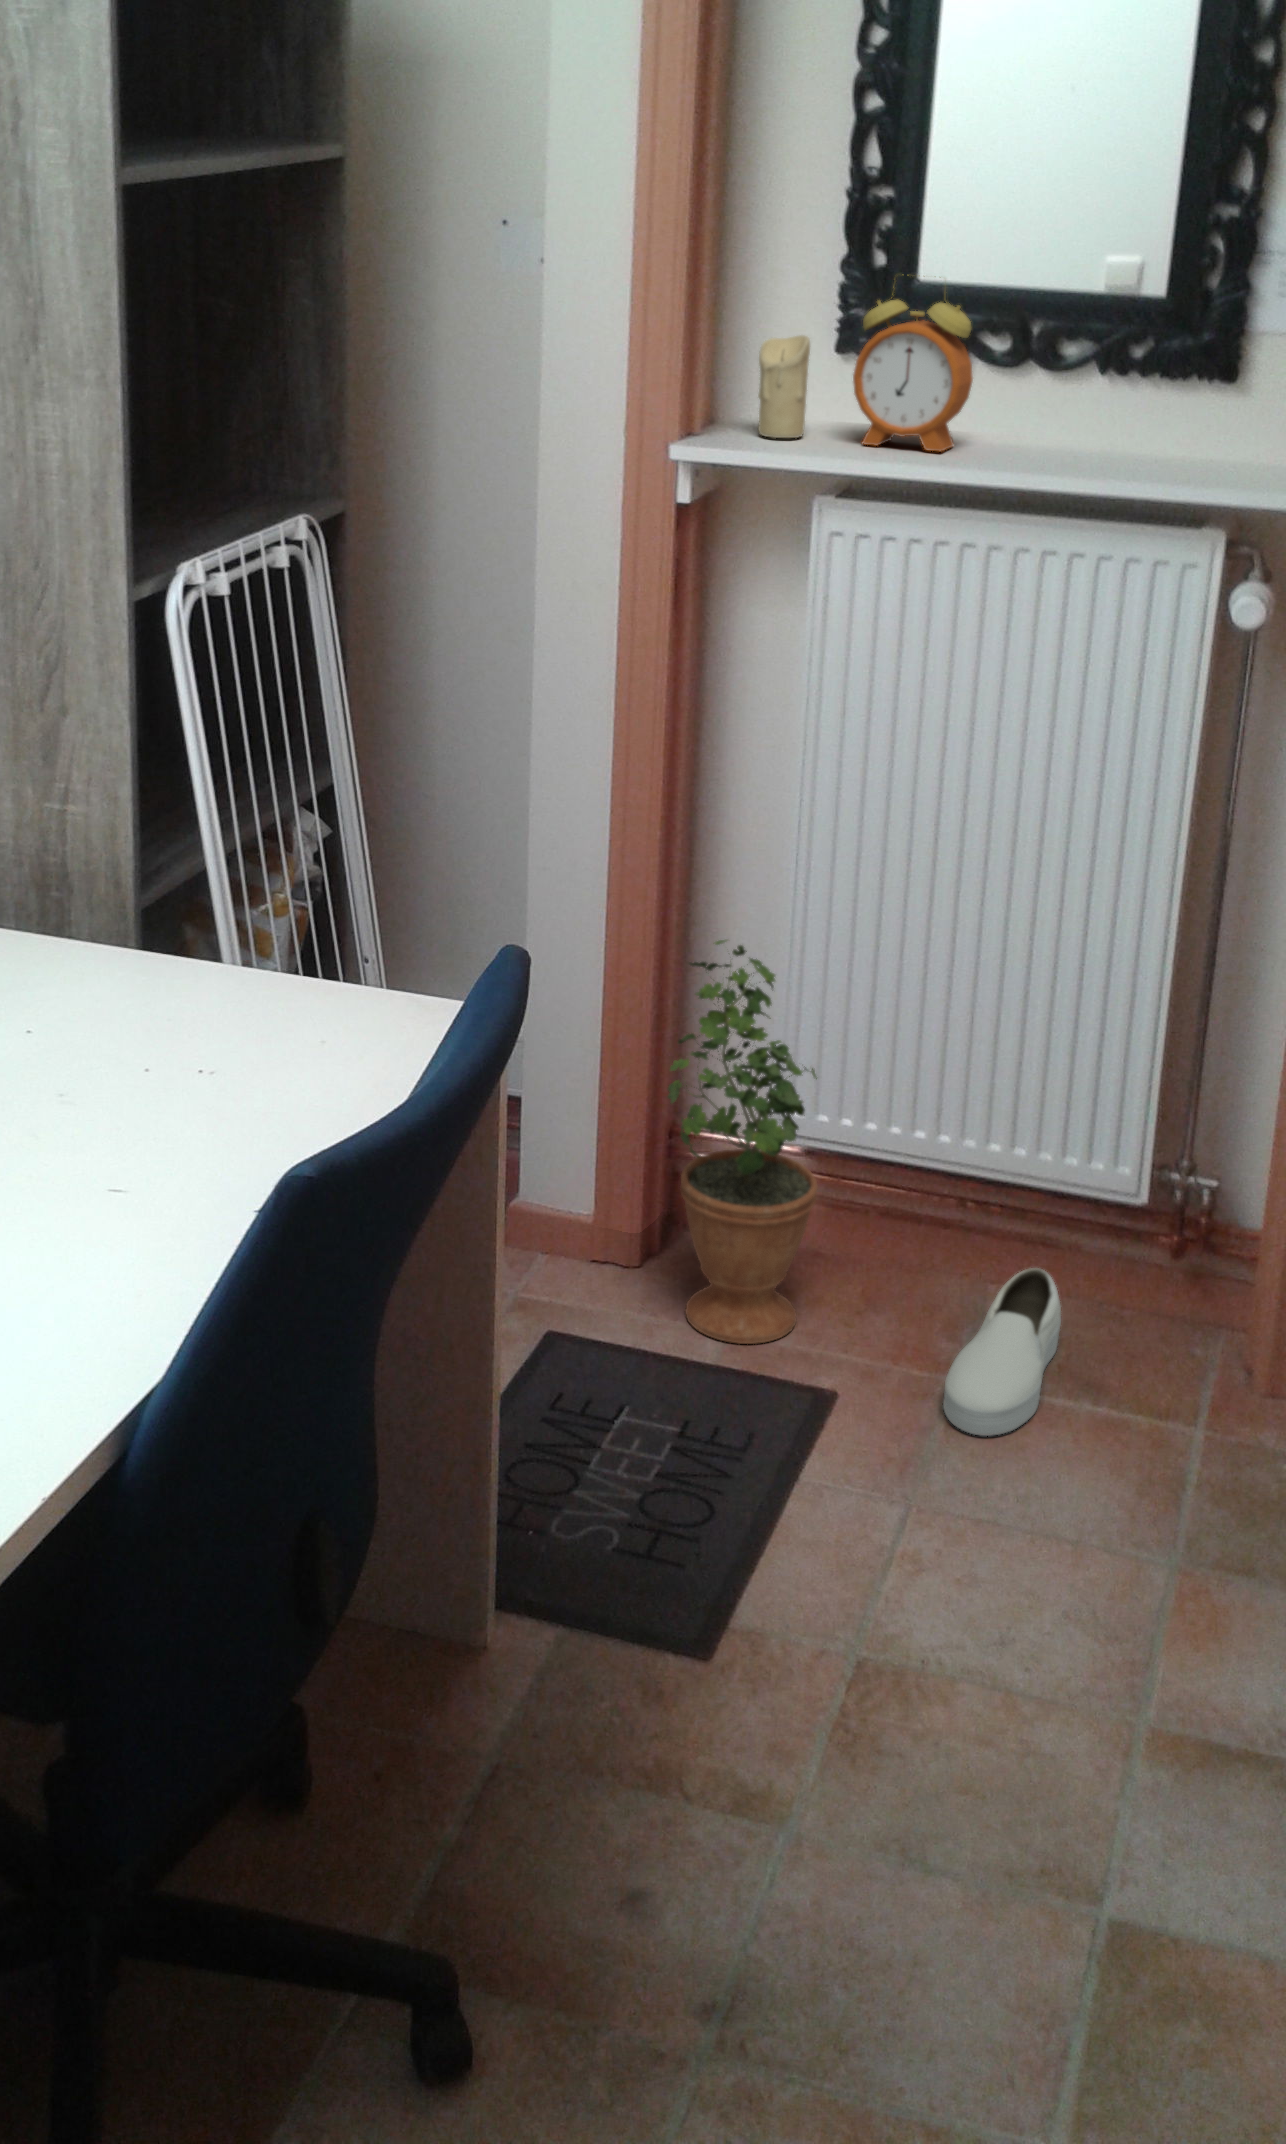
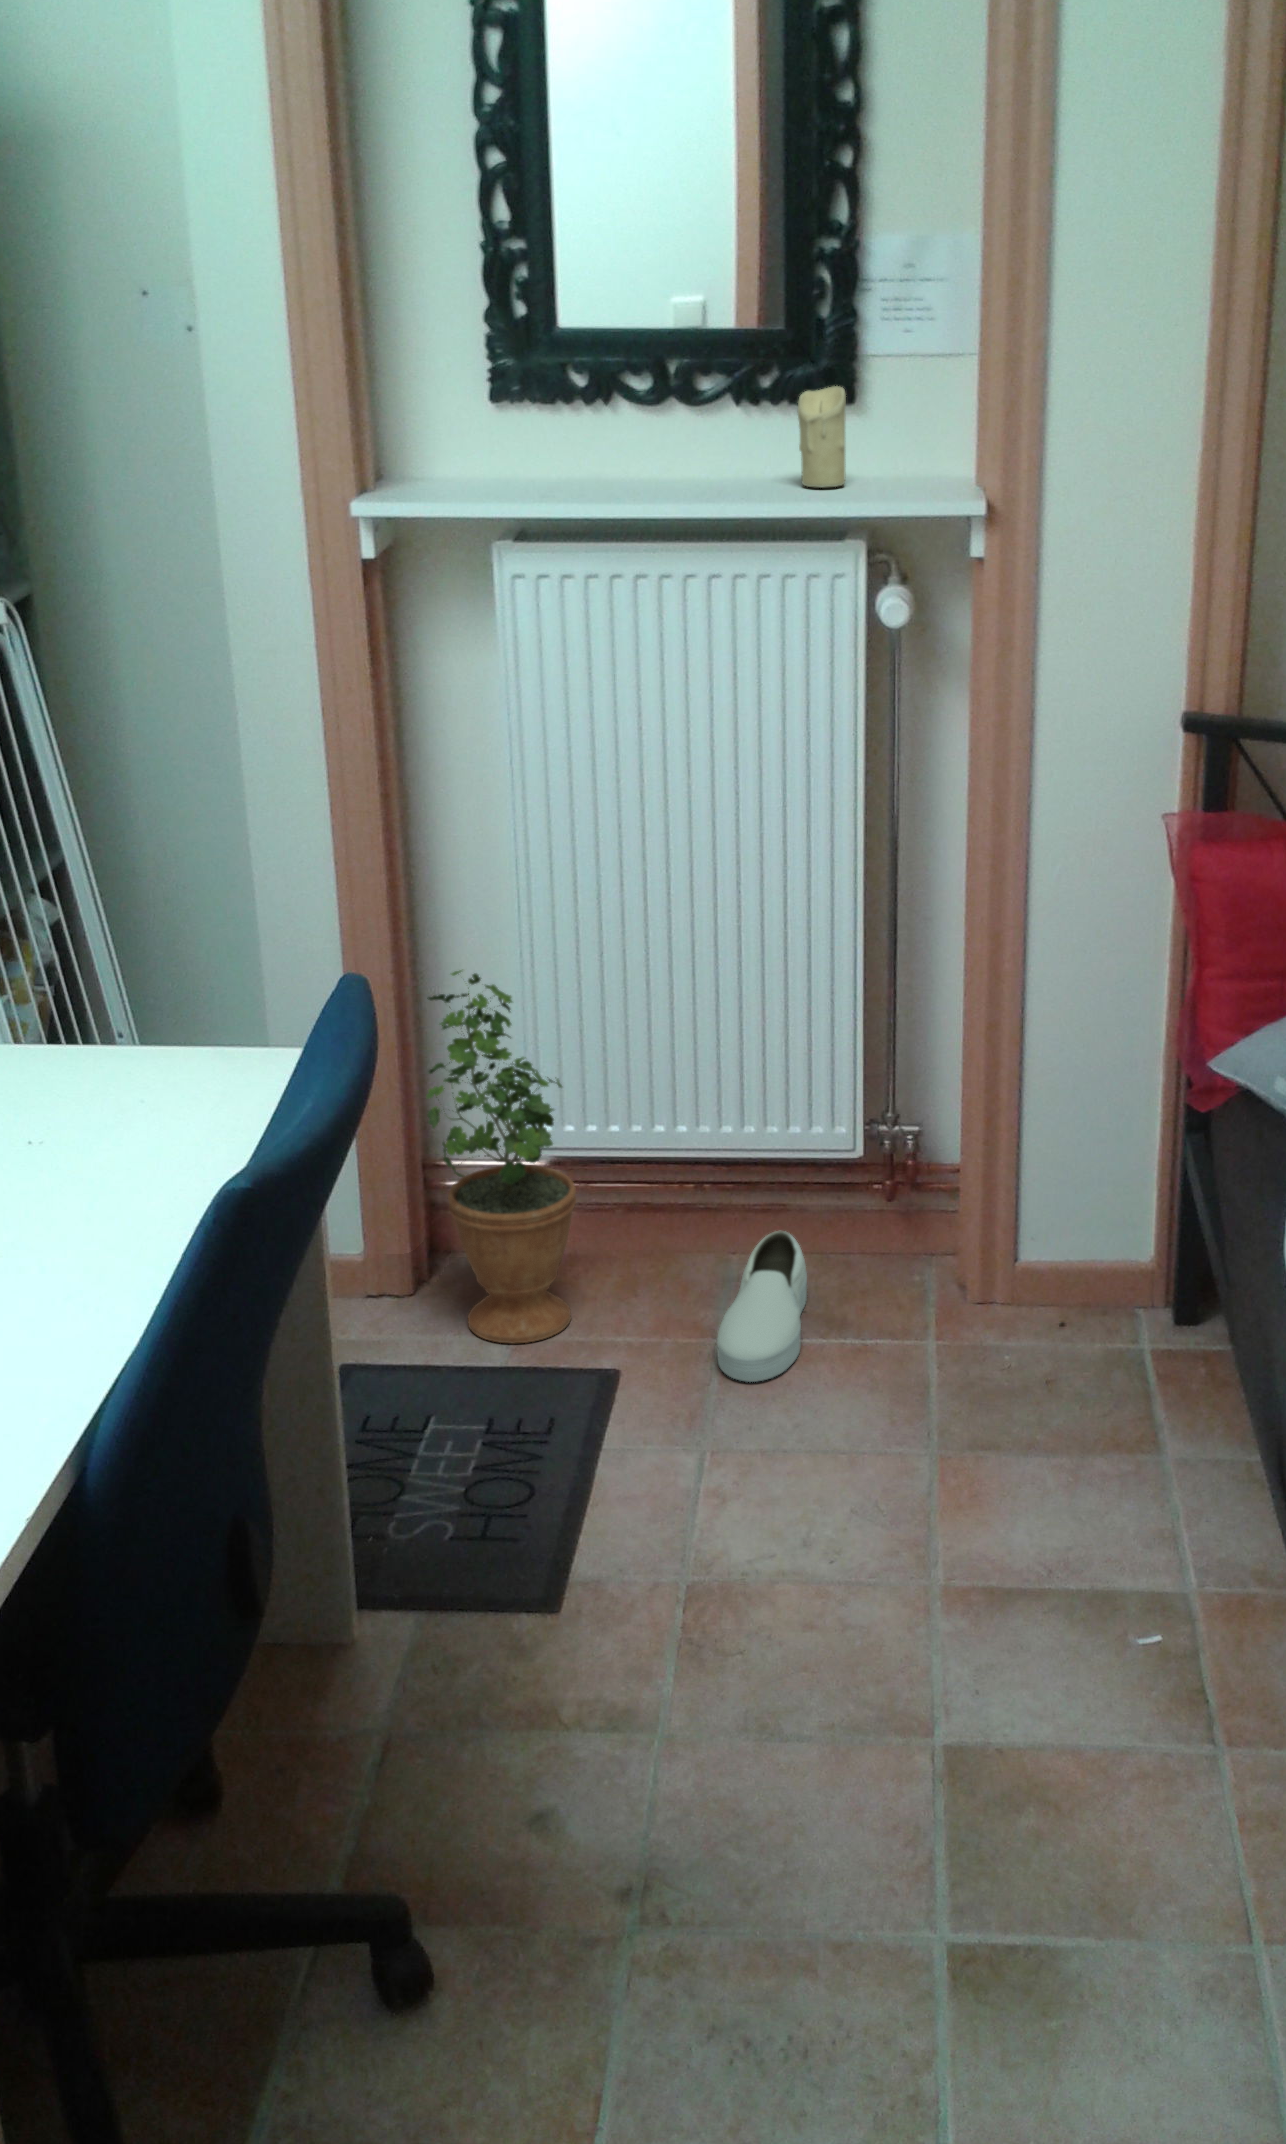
alarm clock: present [853,294,973,451] -> none [511,323,621,488]
candle: present [758,335,810,438] -> present [798,386,846,488]

